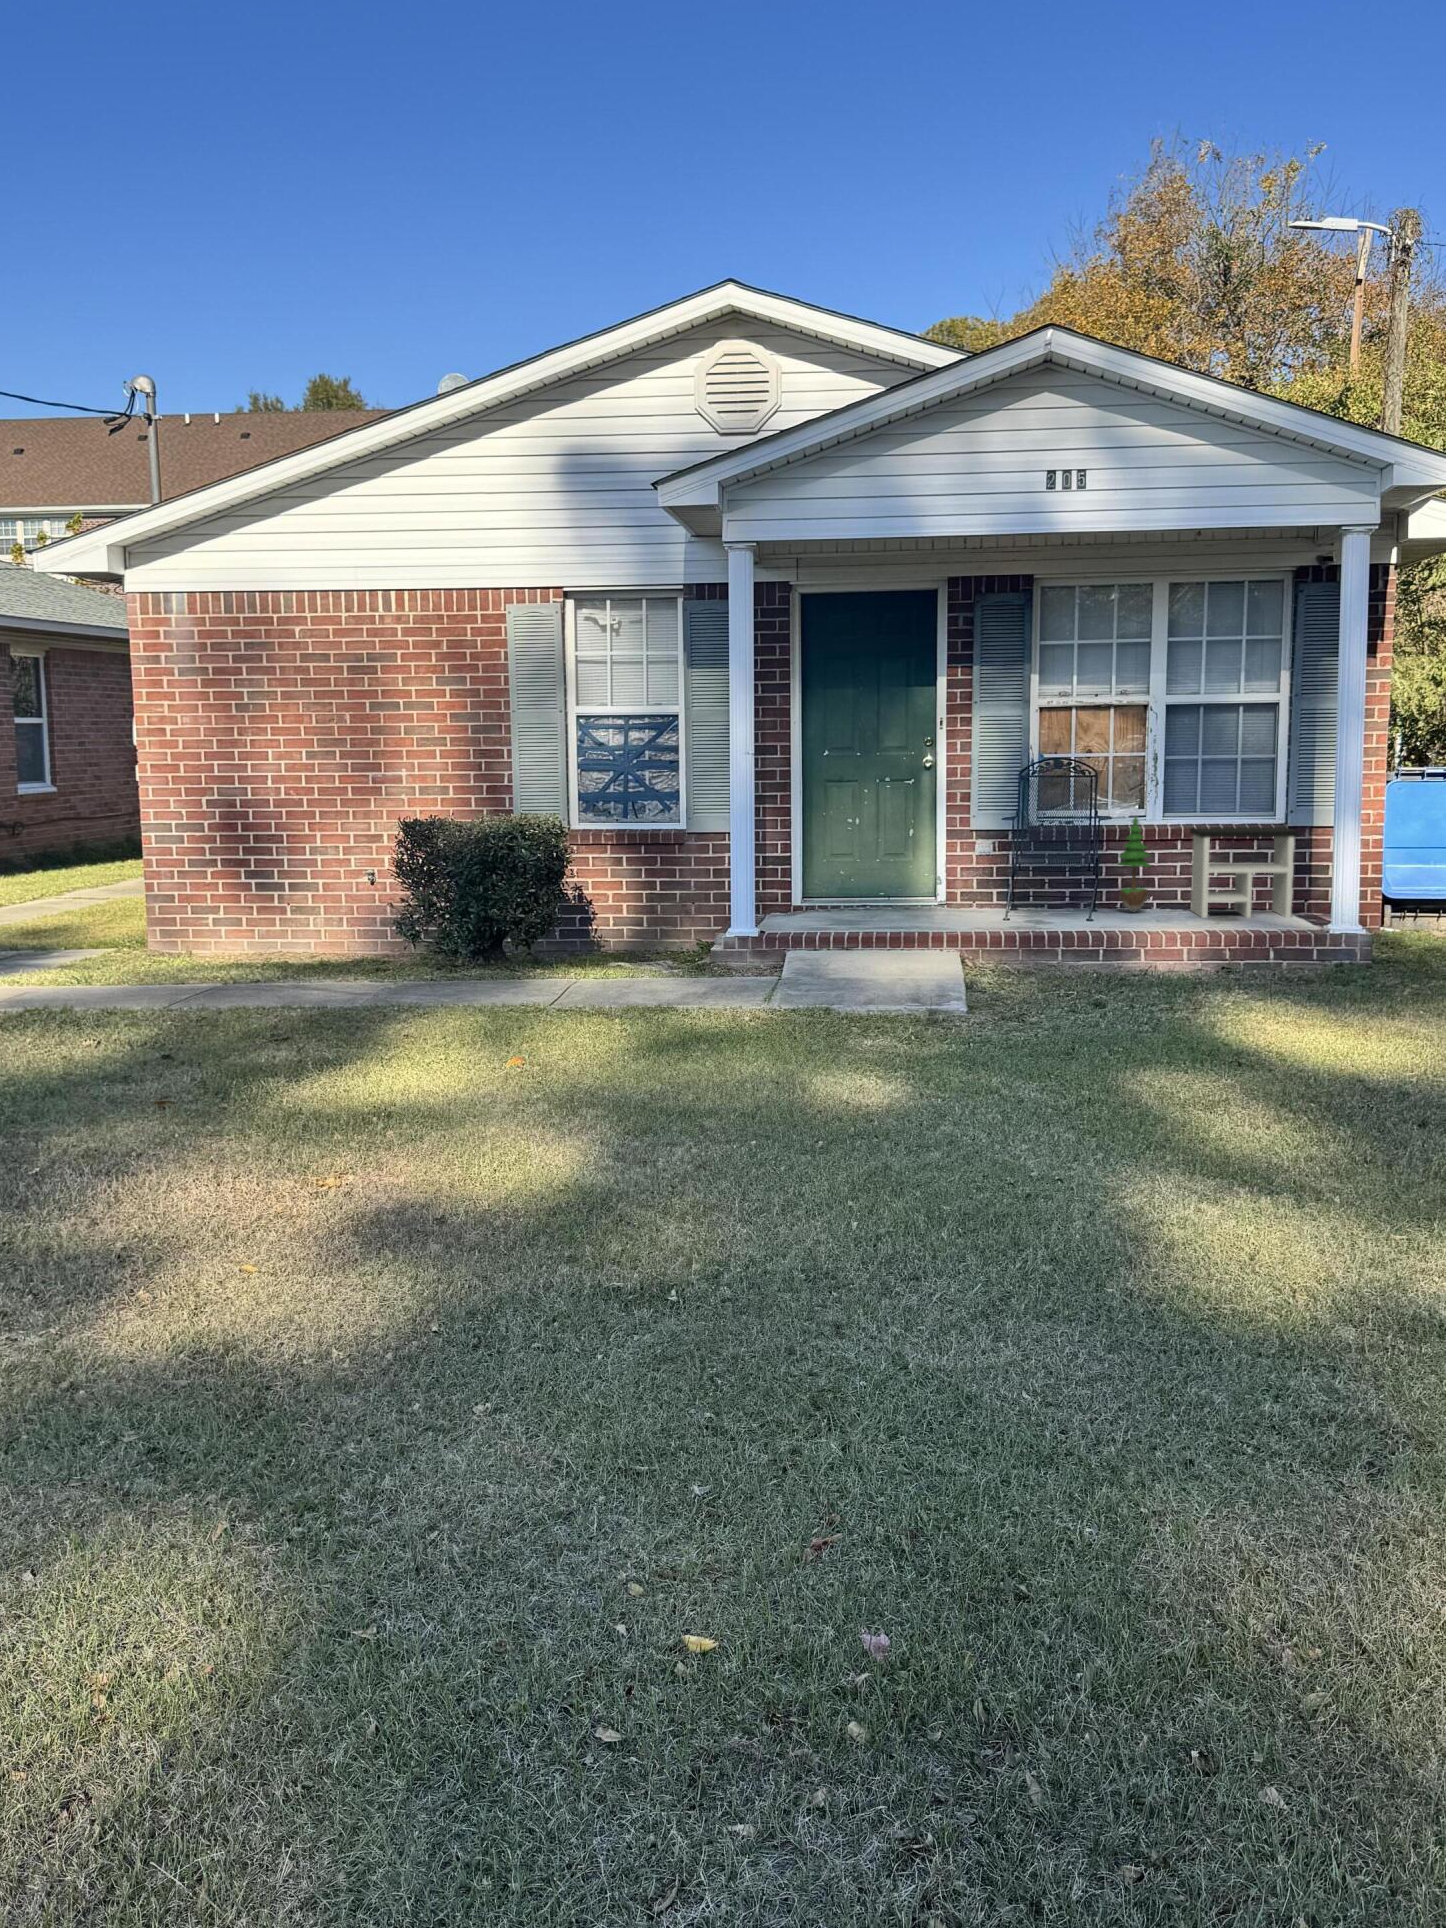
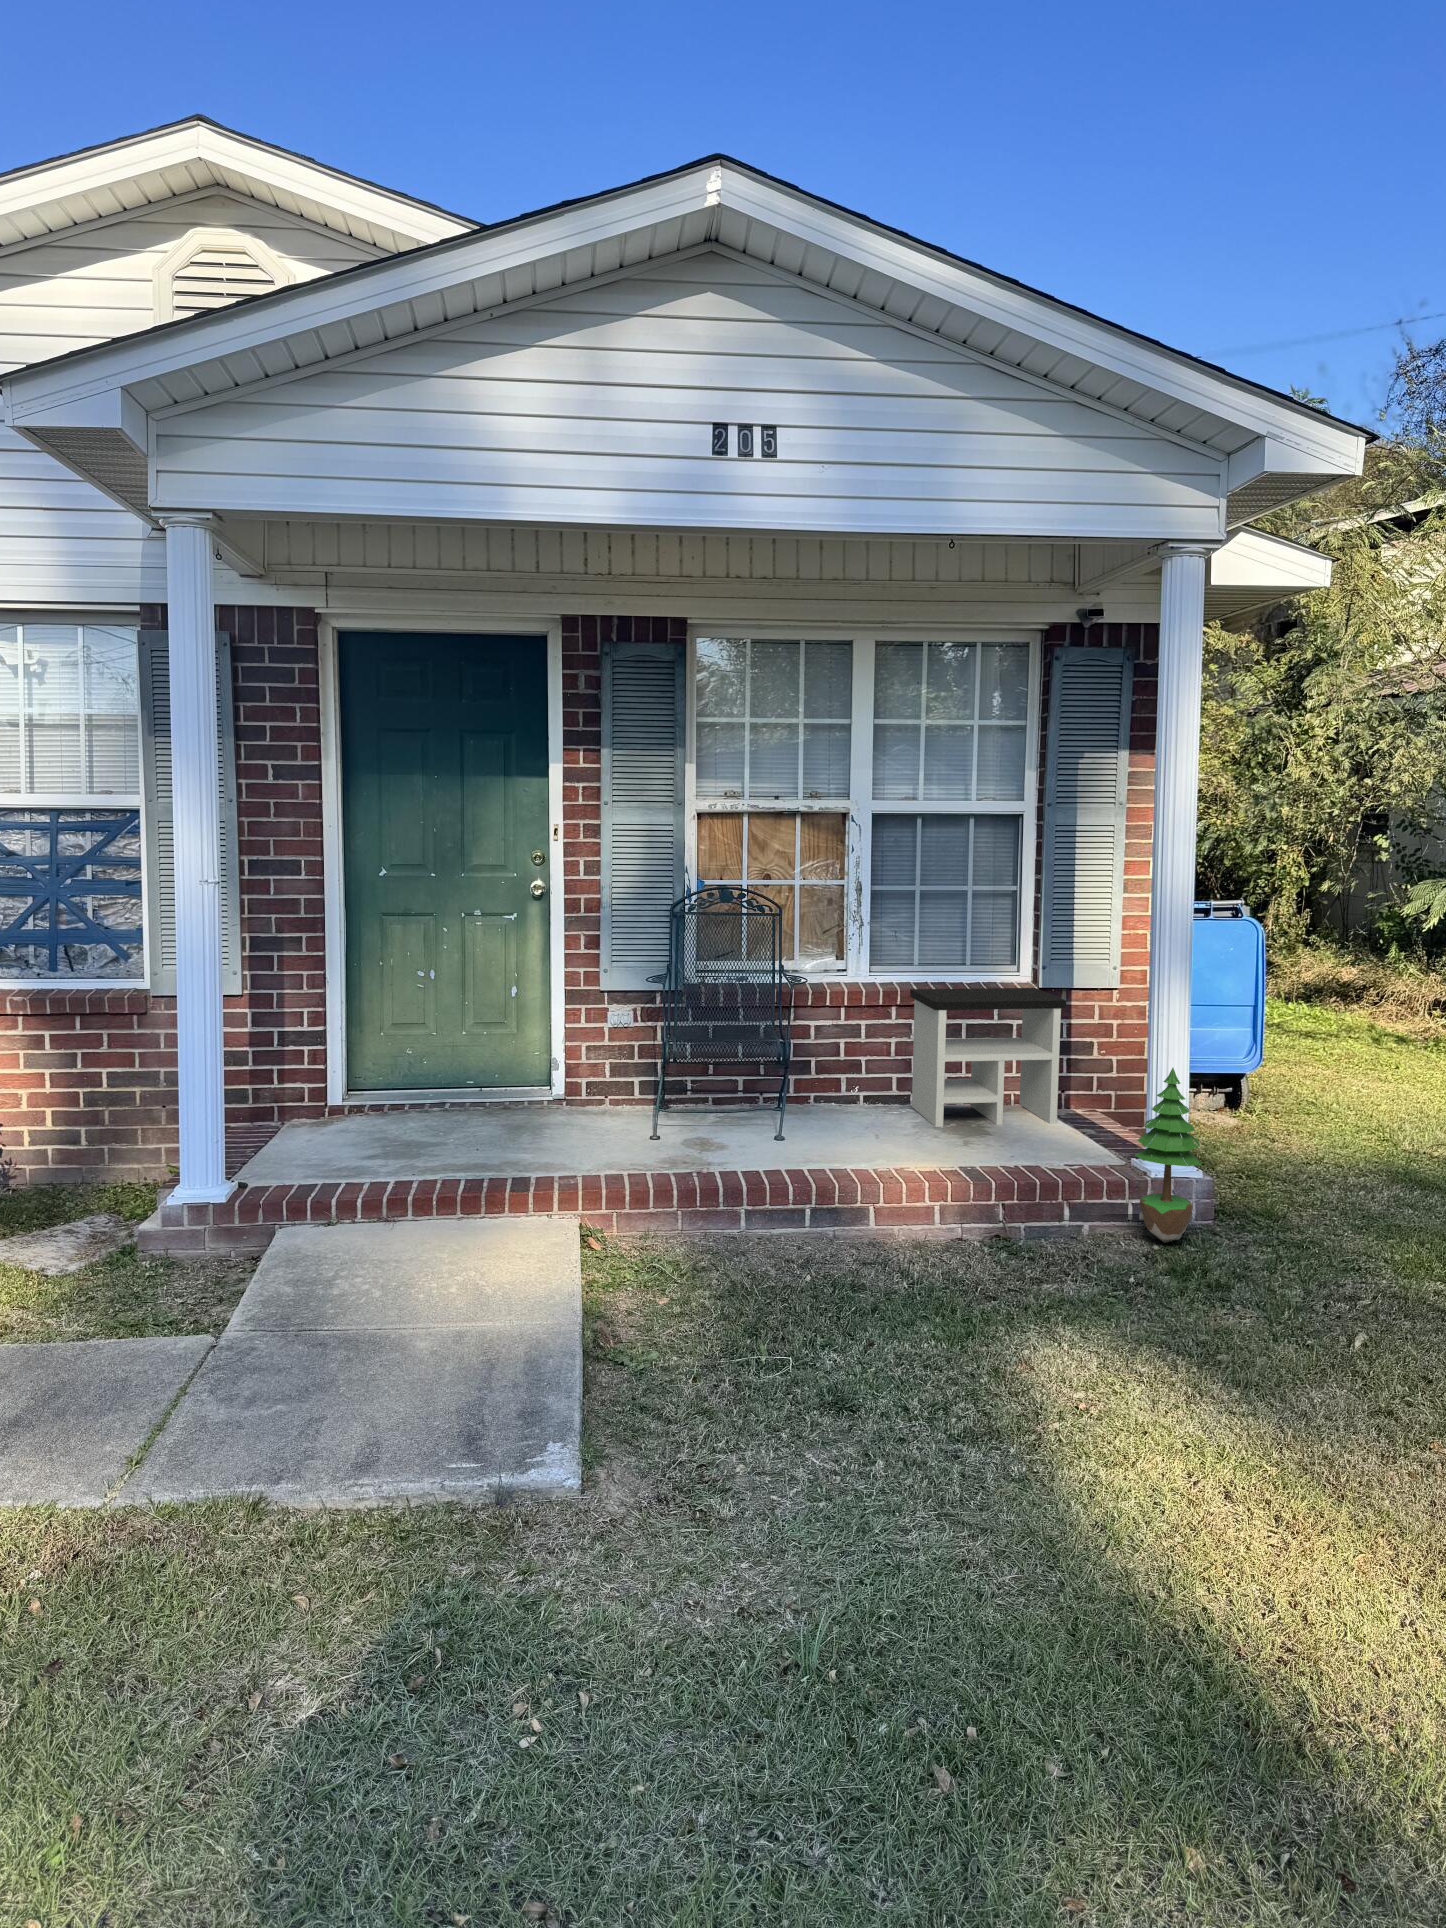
potted tree: present [1118,816,1151,912] -> present [1135,1068,1201,1243]

